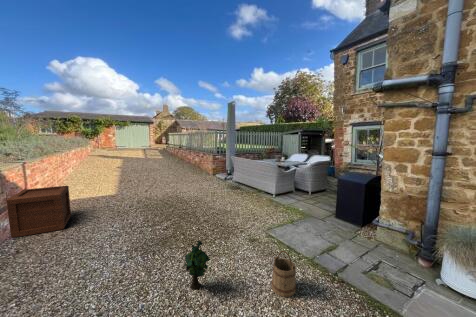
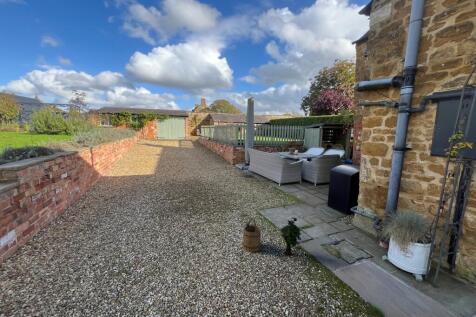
wooden crate: present [7,186,71,238] -> none [74,166,115,200]
decorative plant: present [183,241,210,290] -> present [280,218,301,256]

